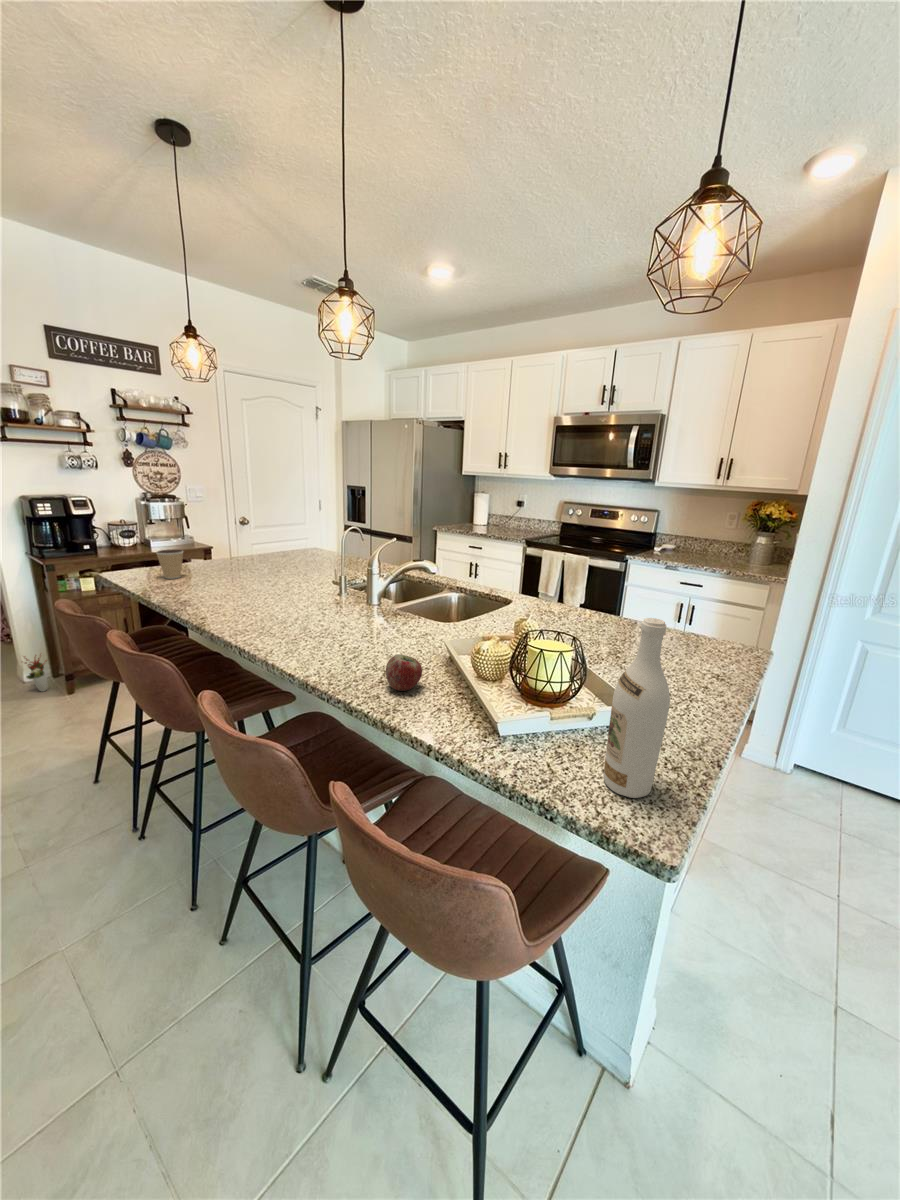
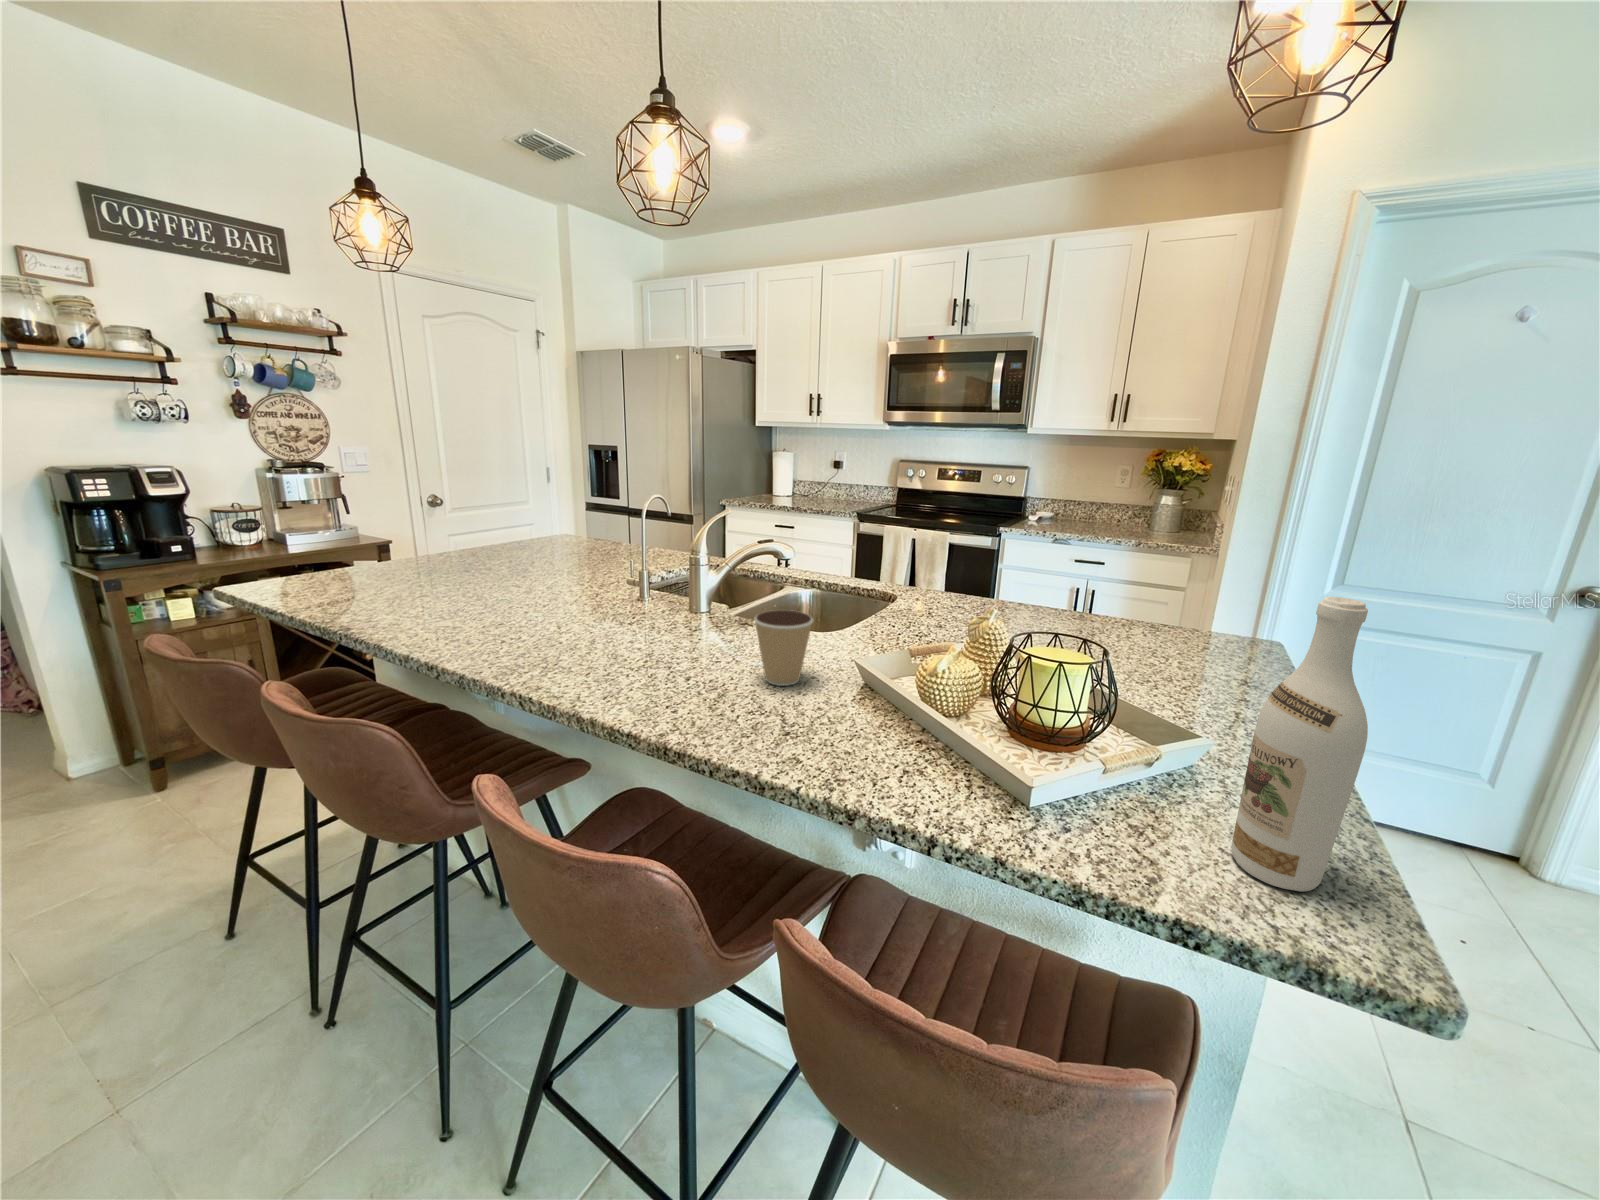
coffee cup: present [156,550,183,579] -> present [754,610,813,686]
apple: present [386,654,422,691] -> none [799,687,858,746]
decorative plant: present [24,655,48,691] -> none [61,728,115,793]

